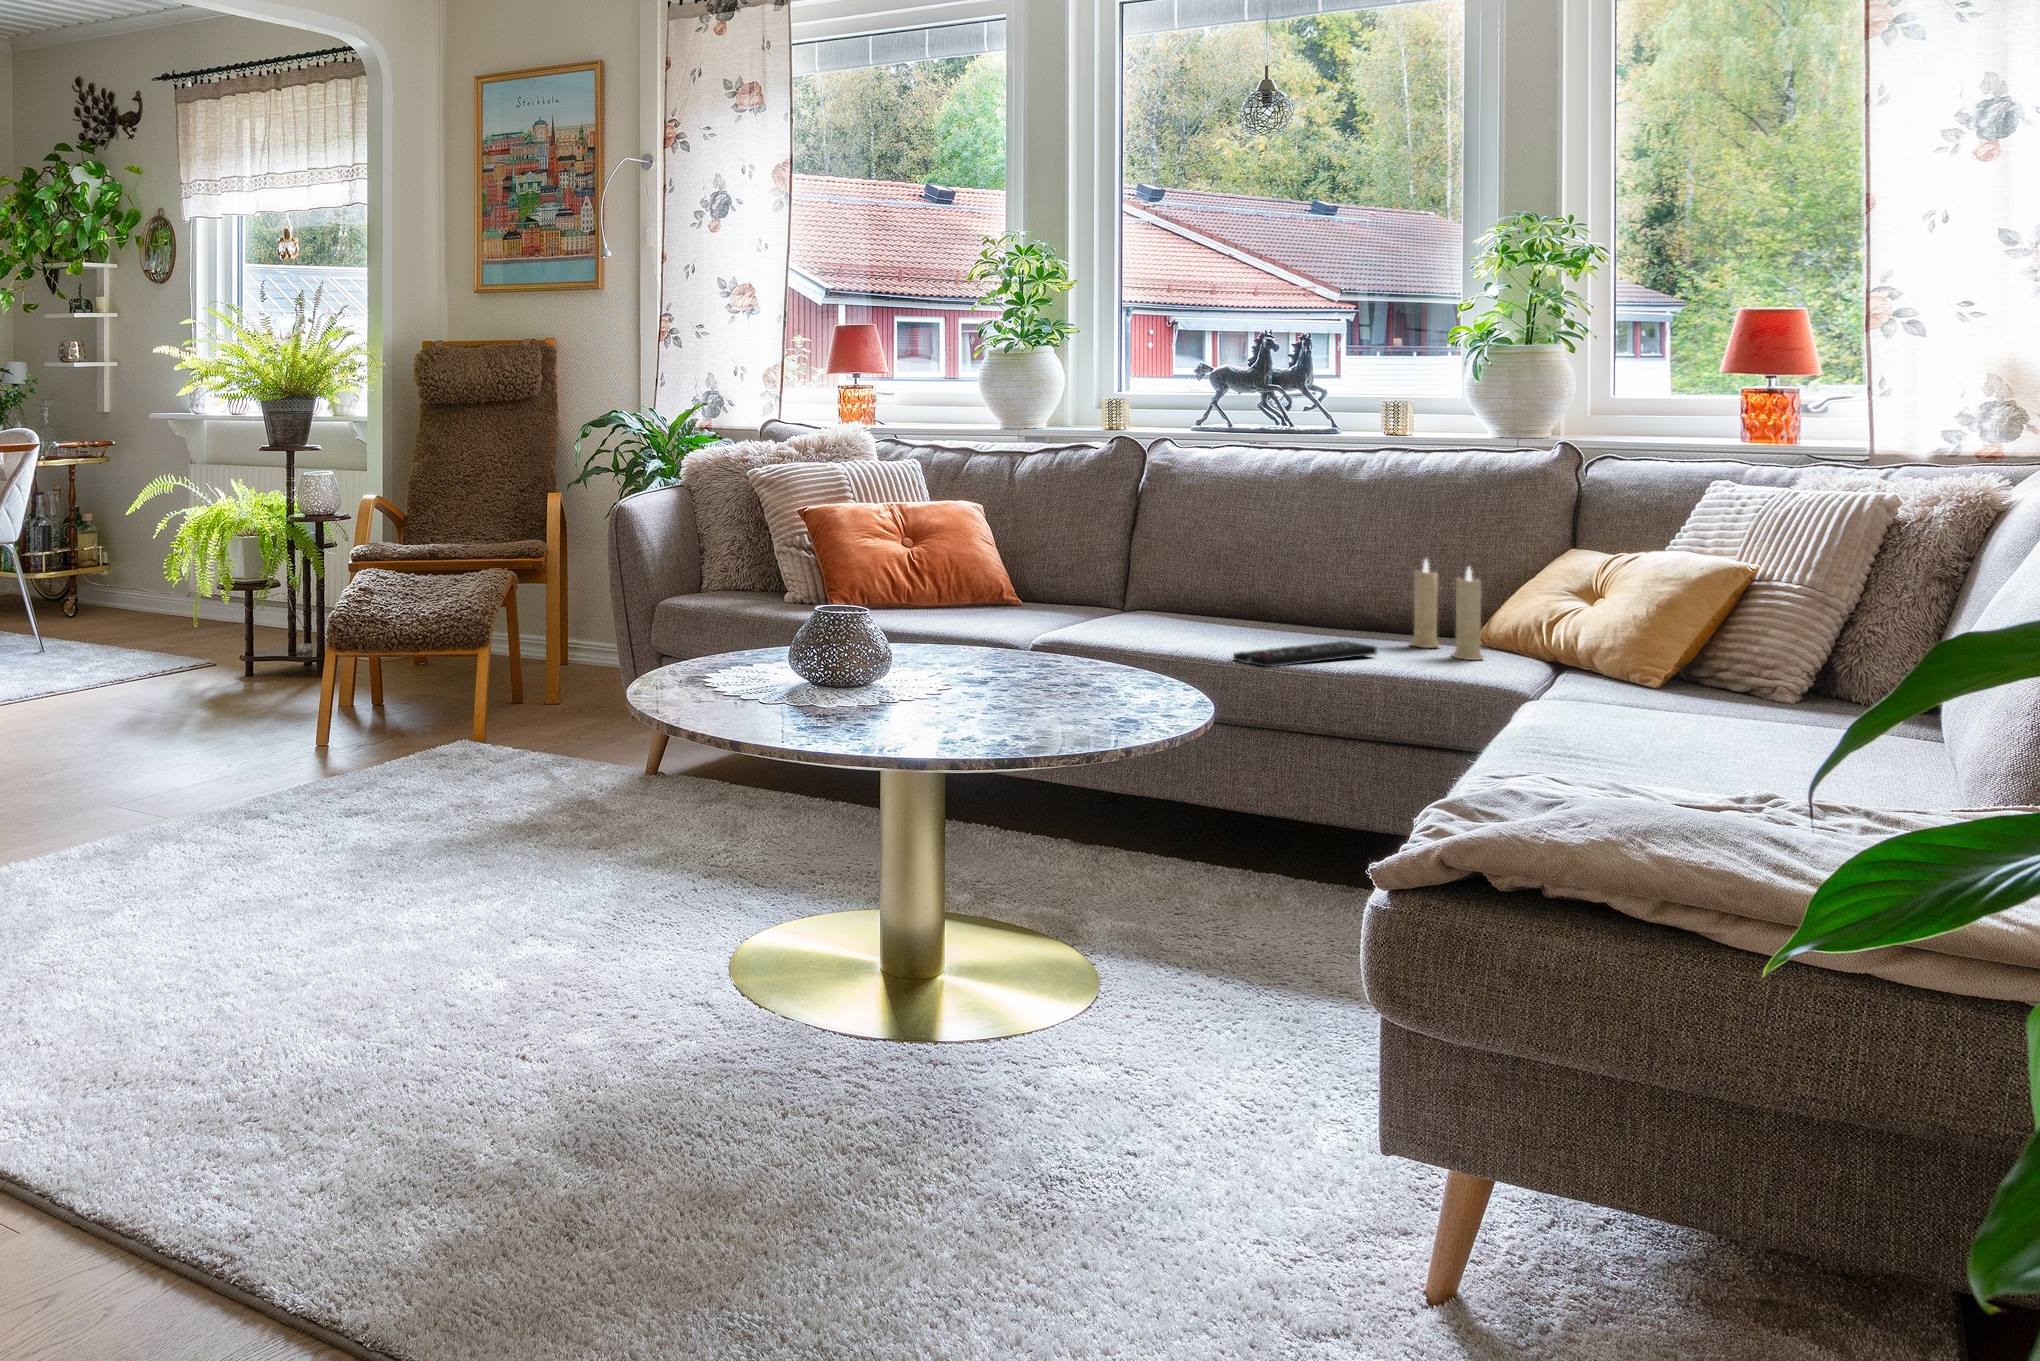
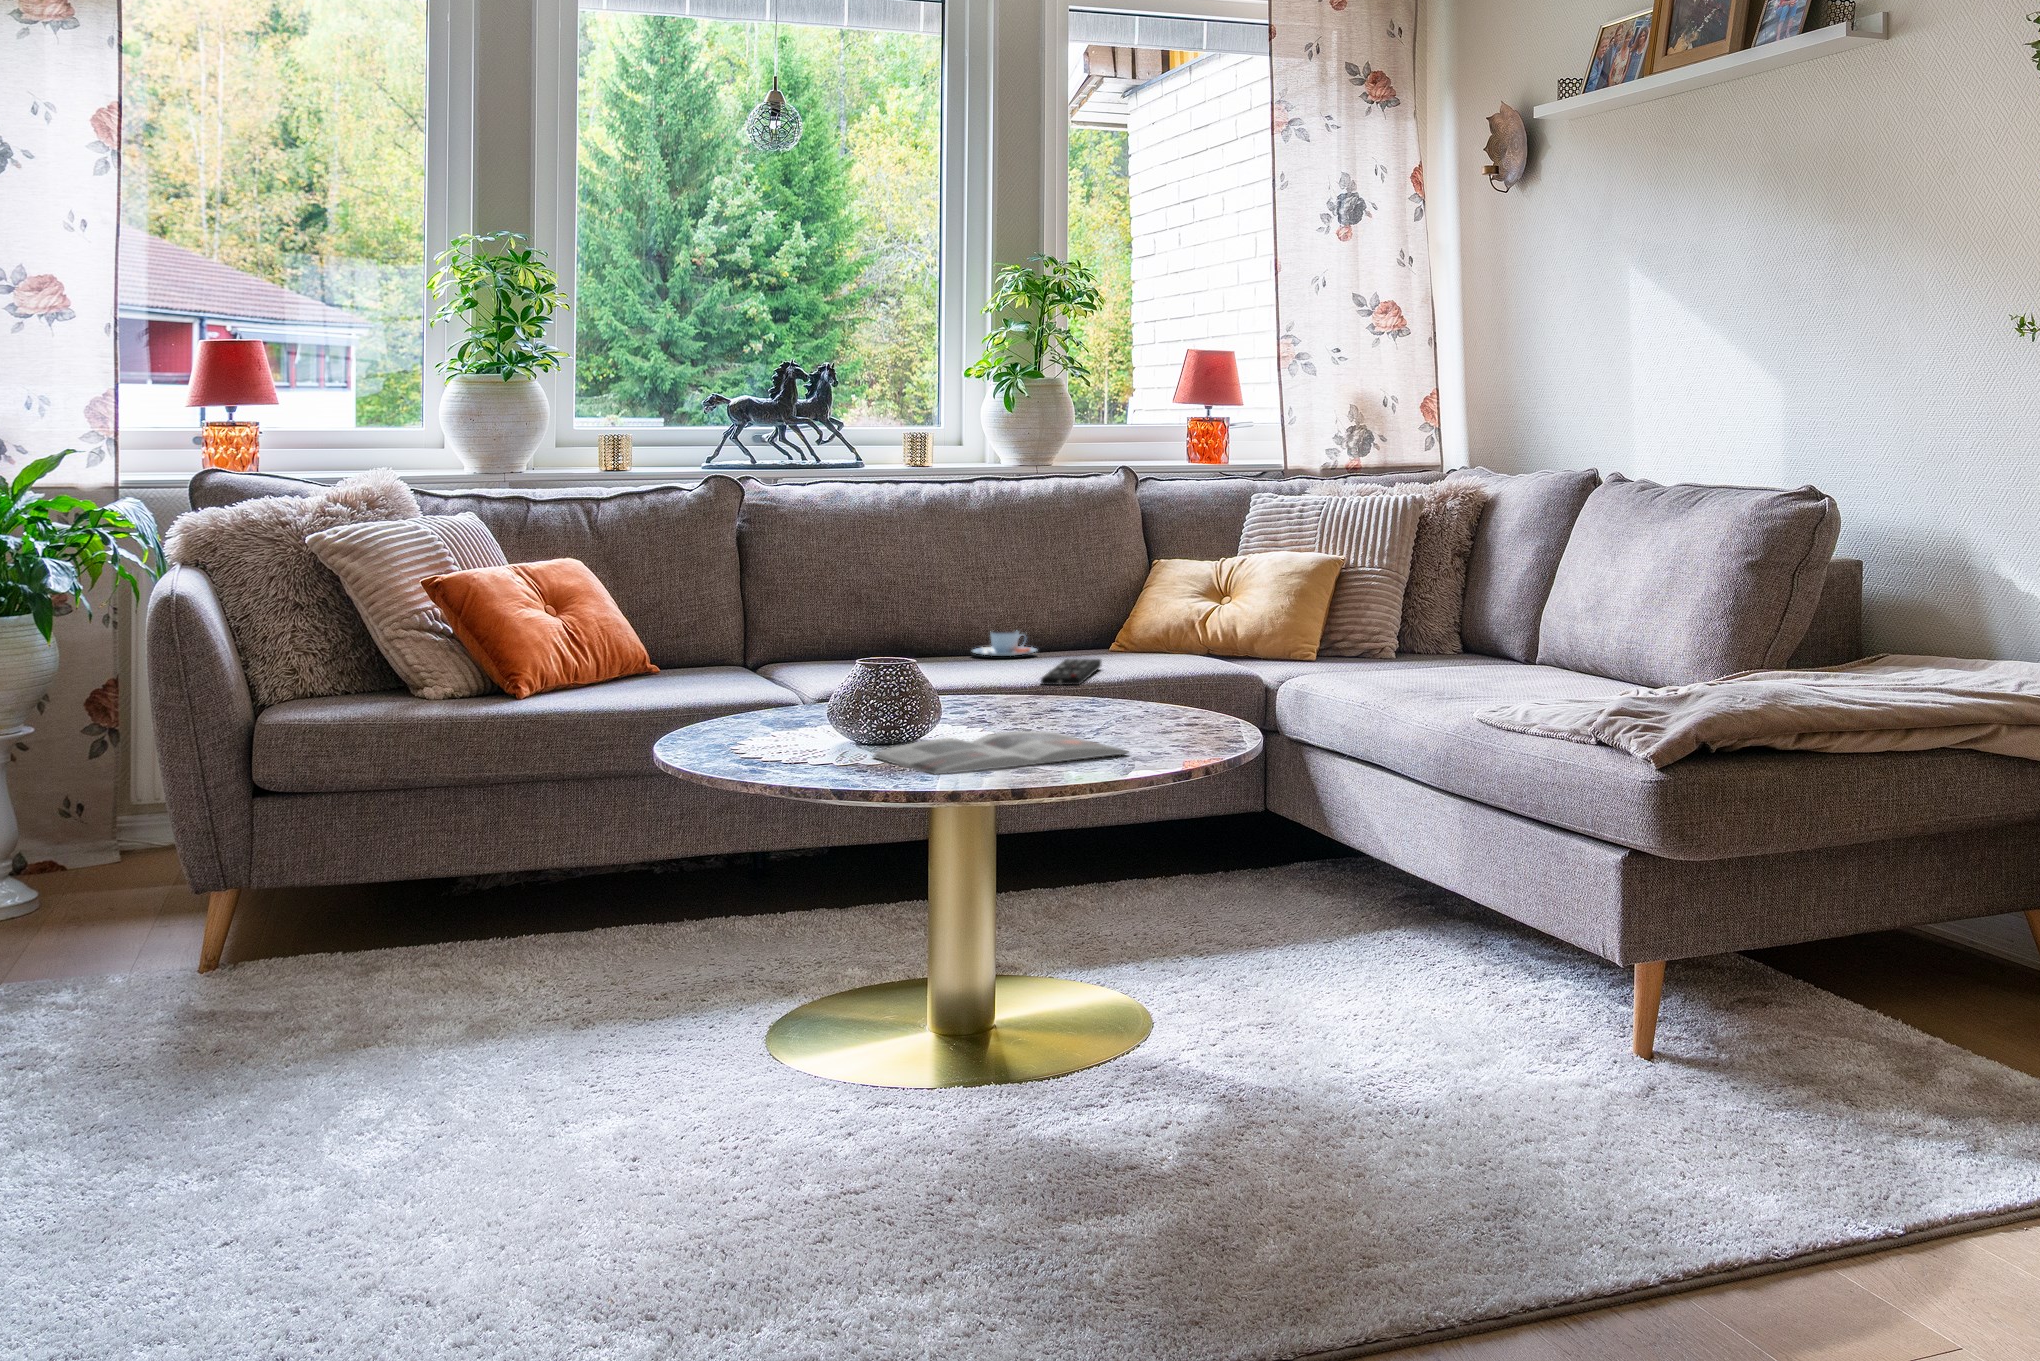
candle: present [1410,559,1483,660] -> none [1075,575,1157,662]
teacup: none [1322,604,1396,632] -> present [973,631,1037,656]
magazine: none [693,680,943,731] -> present [873,731,1129,774]

